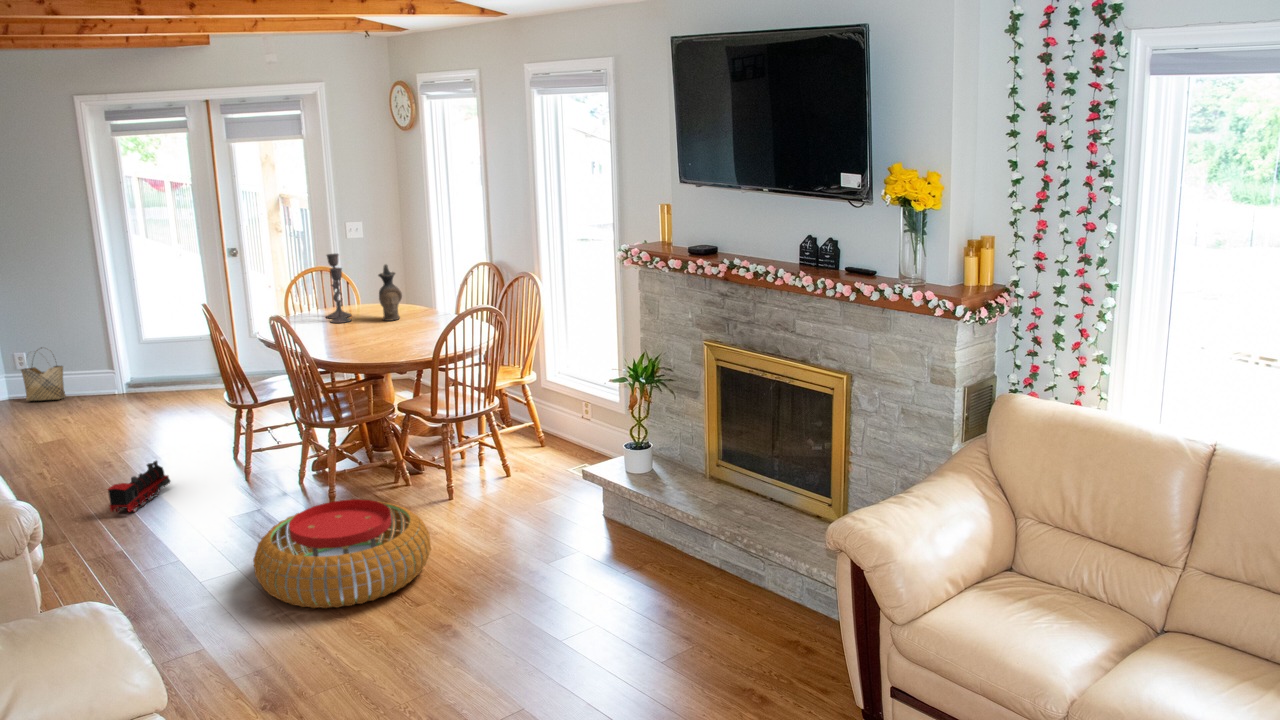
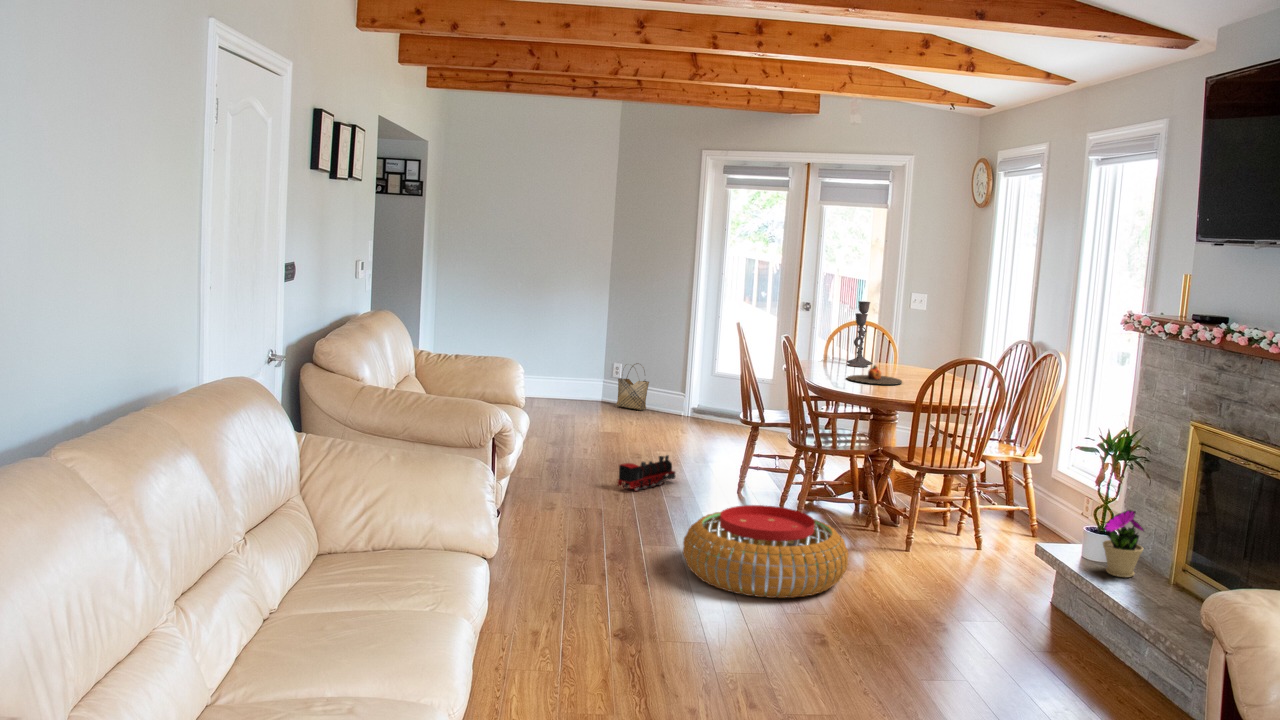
ceramic pitcher: present [378,264,402,321] -> none [896,317,919,373]
plate: none [348,324,405,345] -> present [847,366,902,385]
flower pot: none [649,426,683,485] -> present [1103,510,1144,578]

